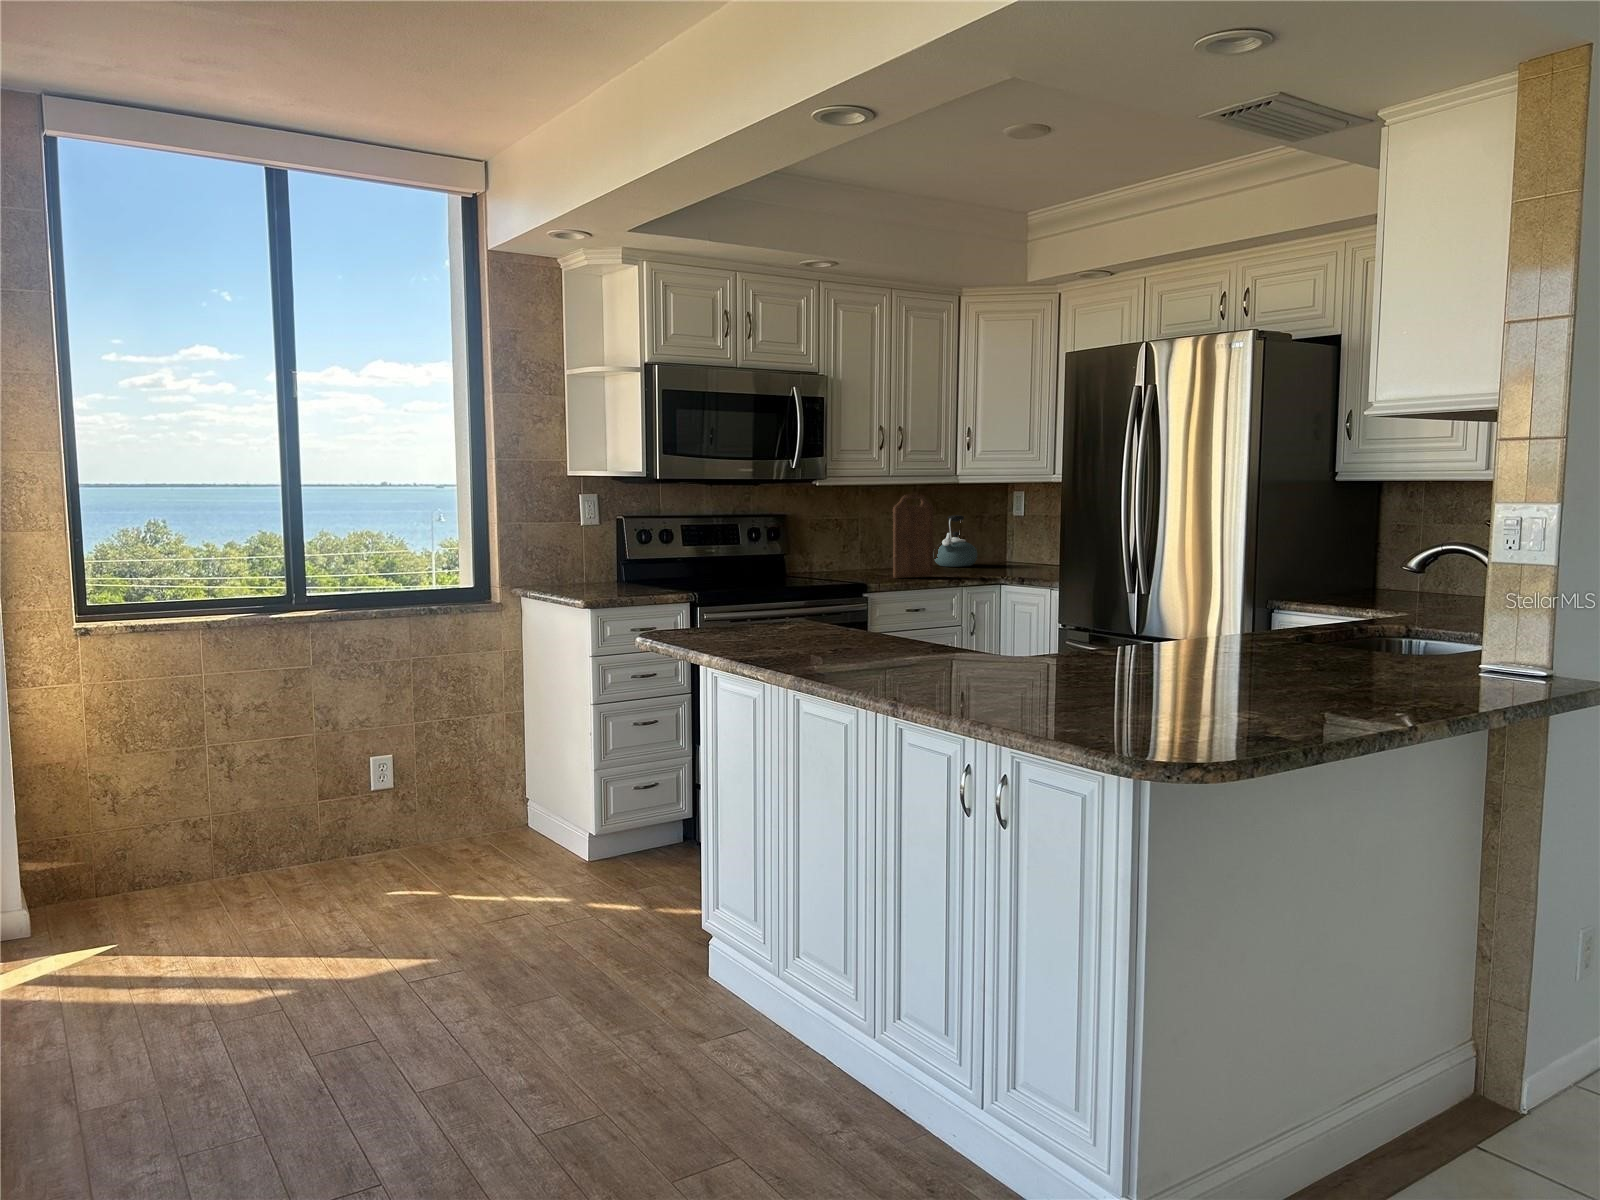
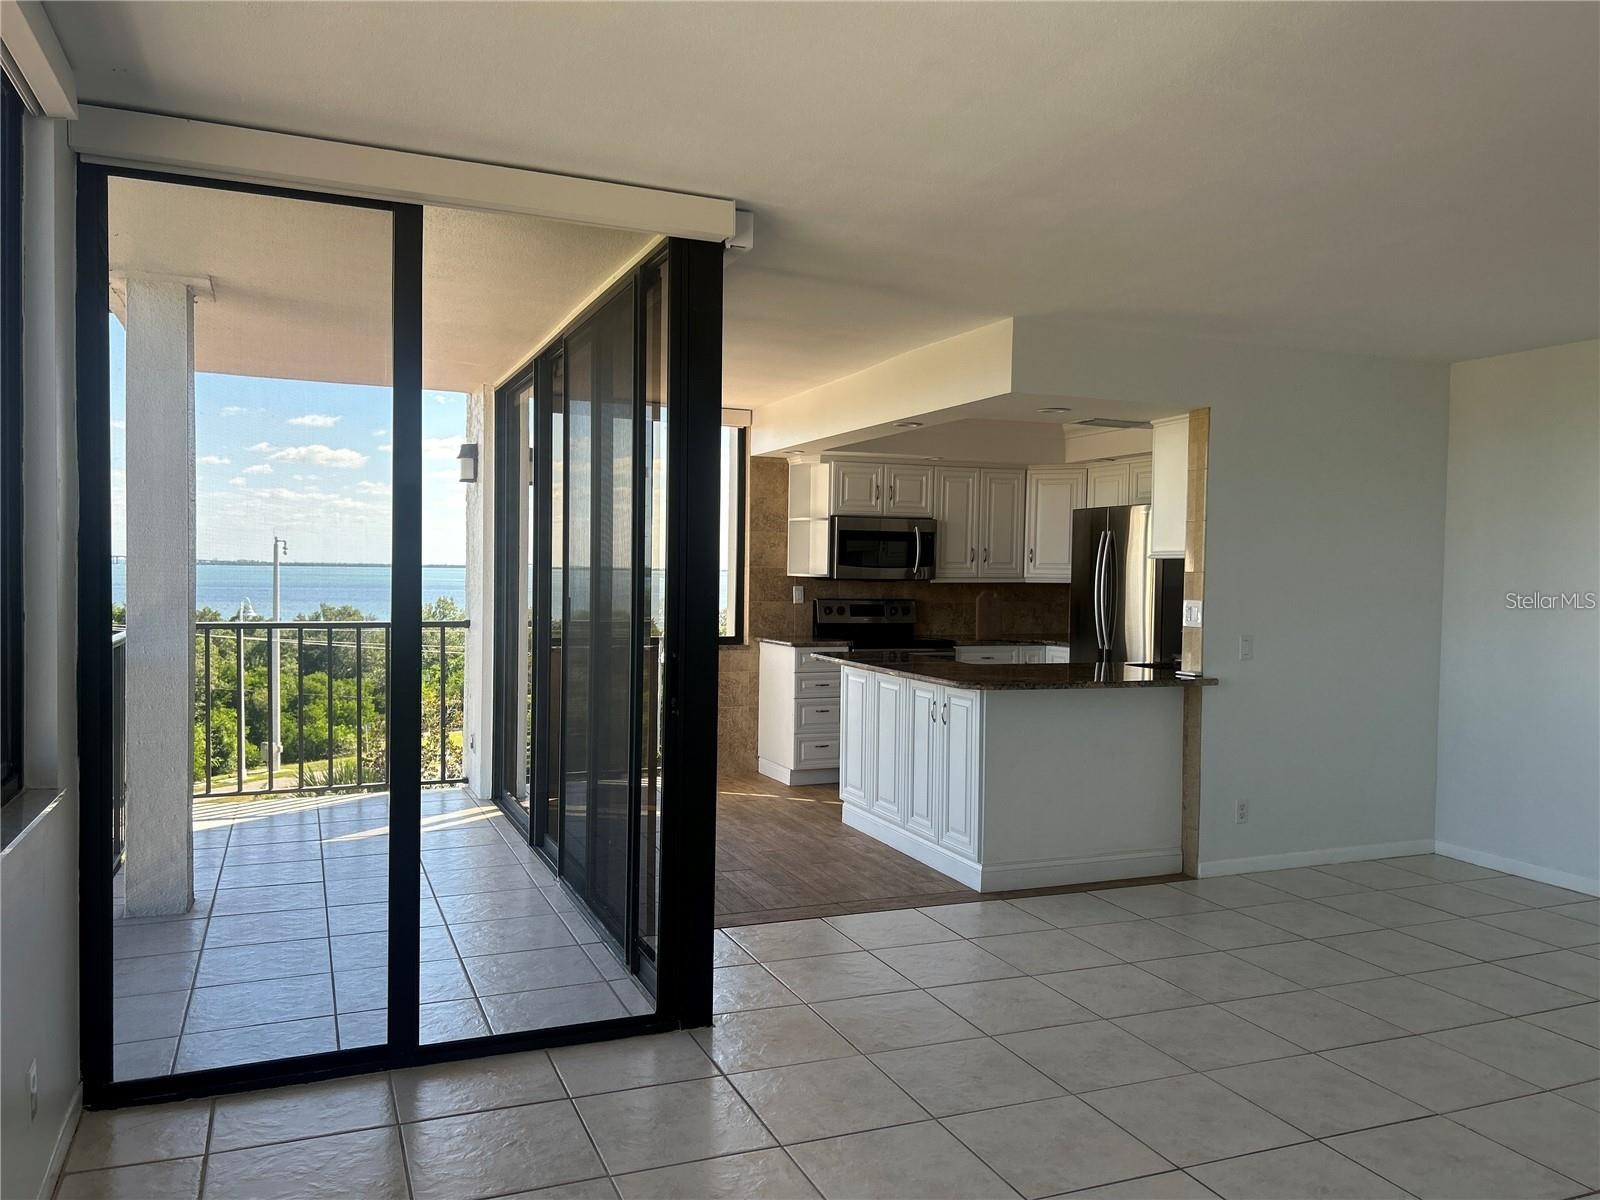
kettle: present [934,515,977,567] -> none [1012,604,1040,636]

